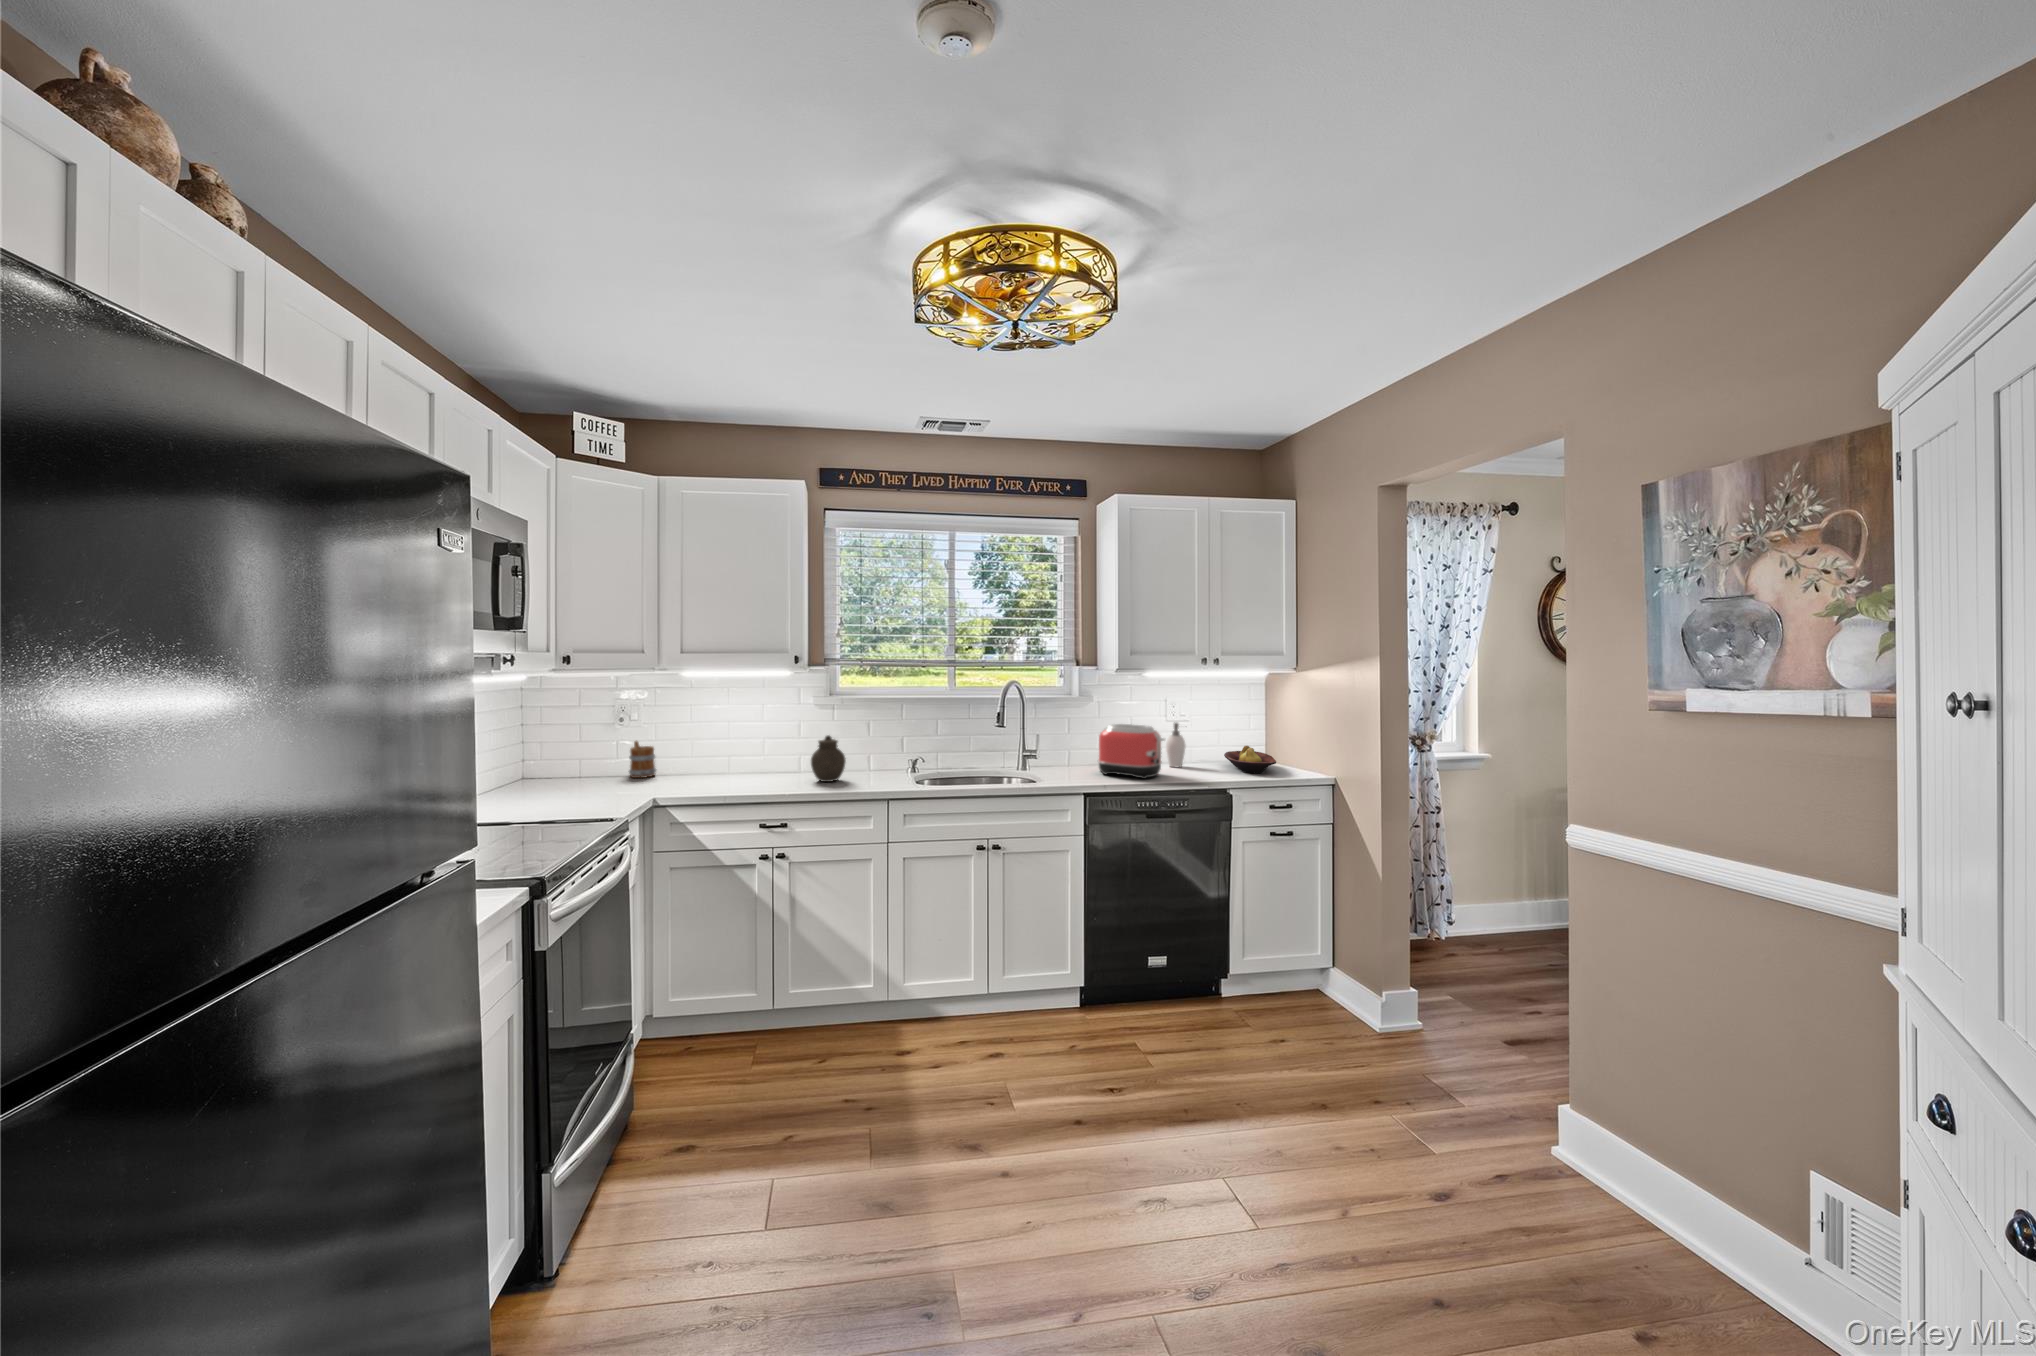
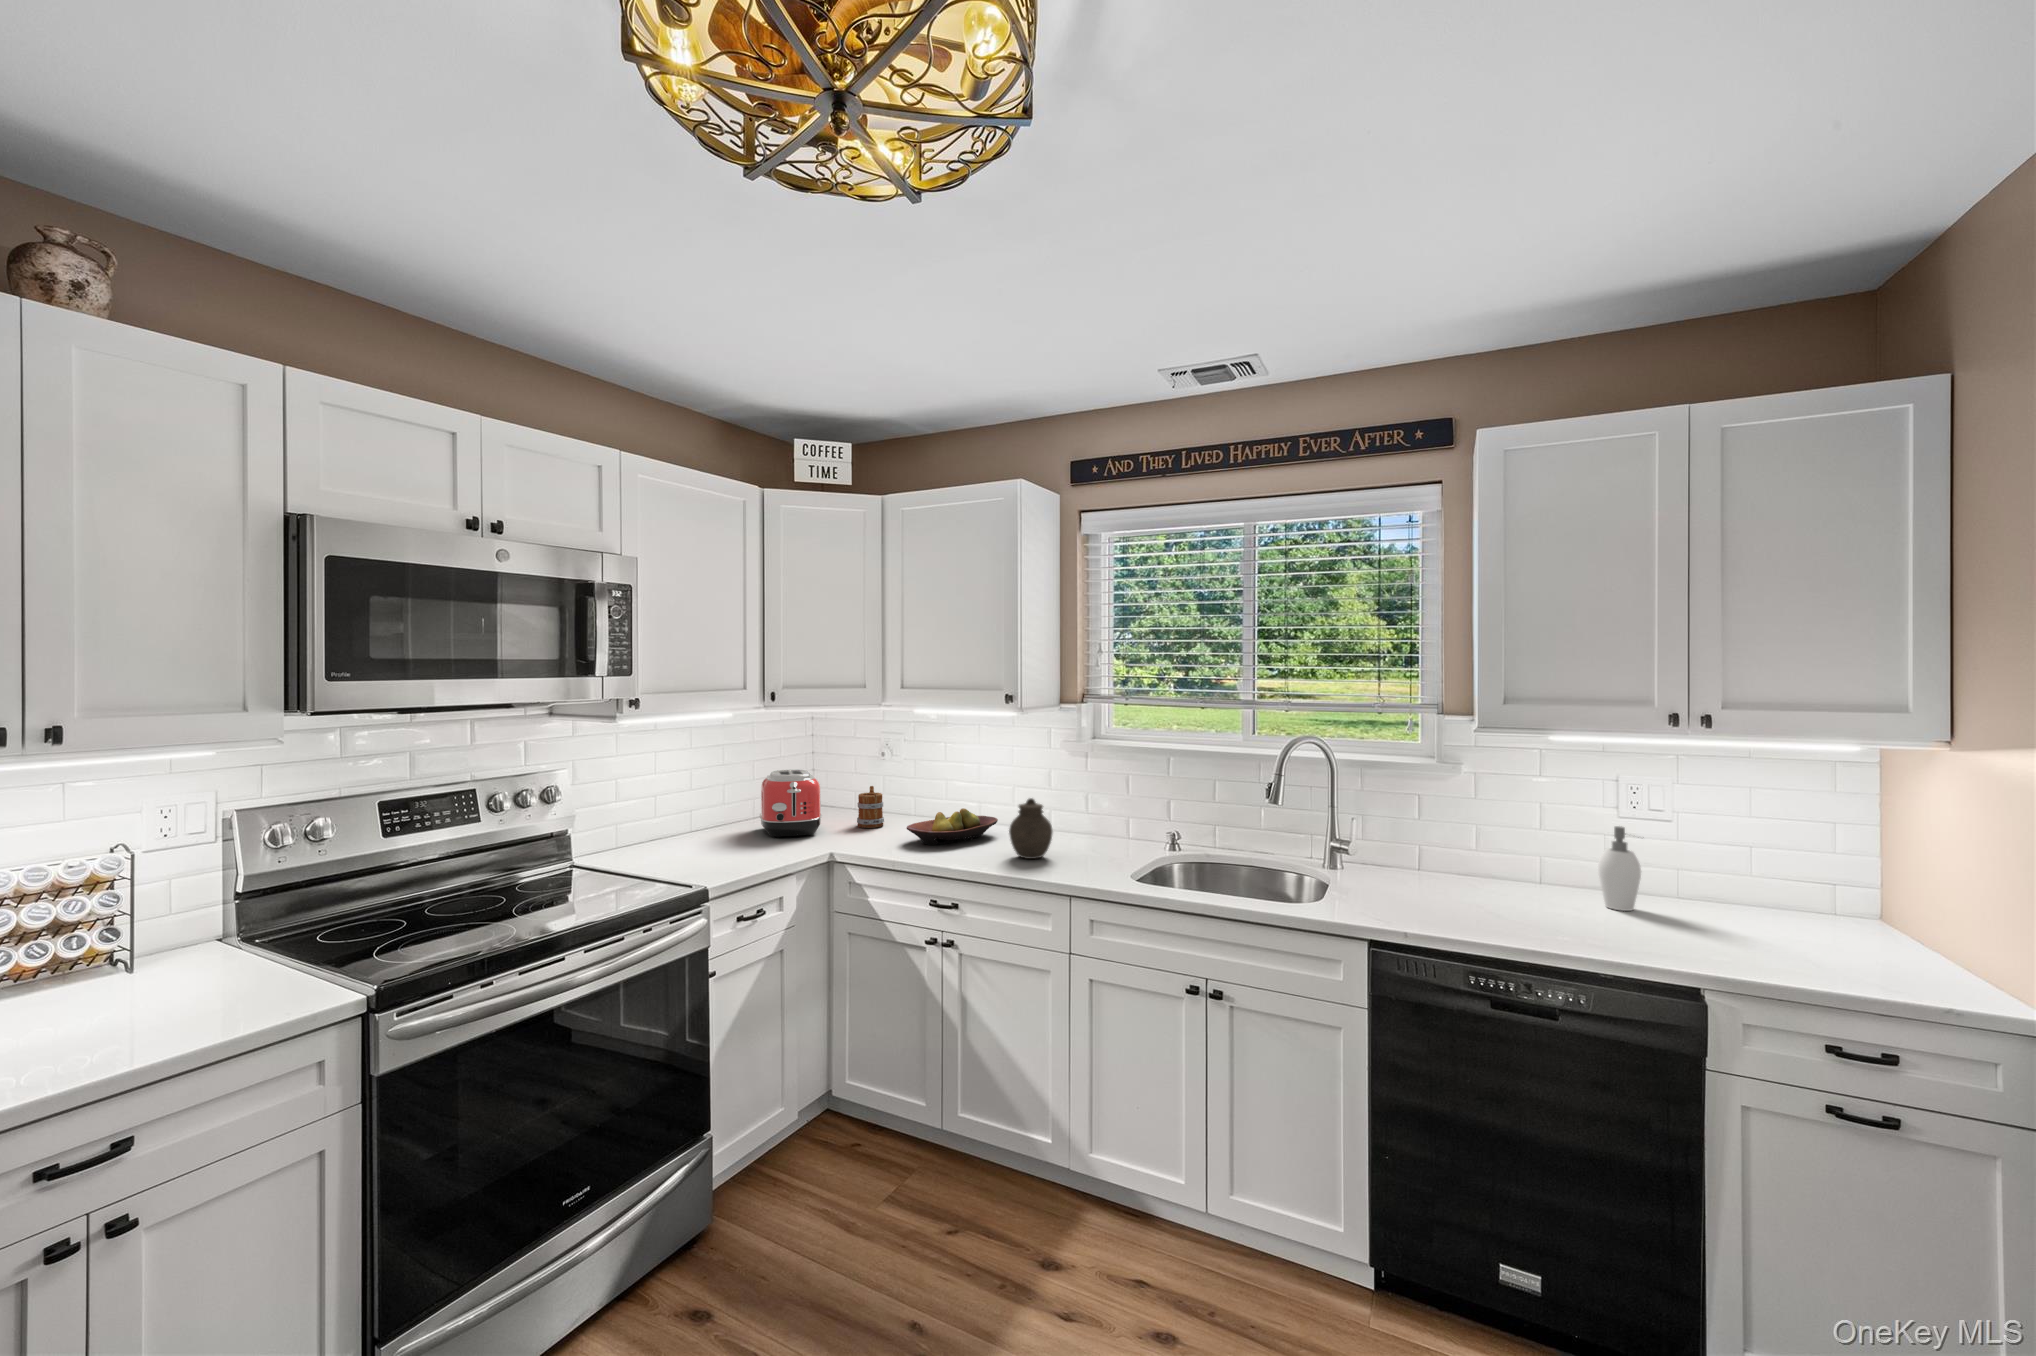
toaster: present [1098,724,1165,779] -> present [760,769,822,838]
fruit bowl: present [1224,746,1276,773] -> present [907,808,998,845]

